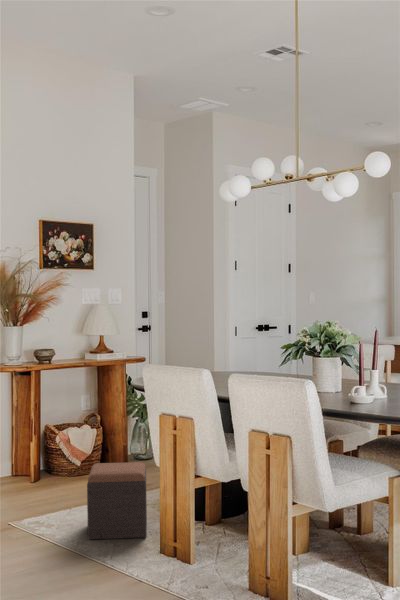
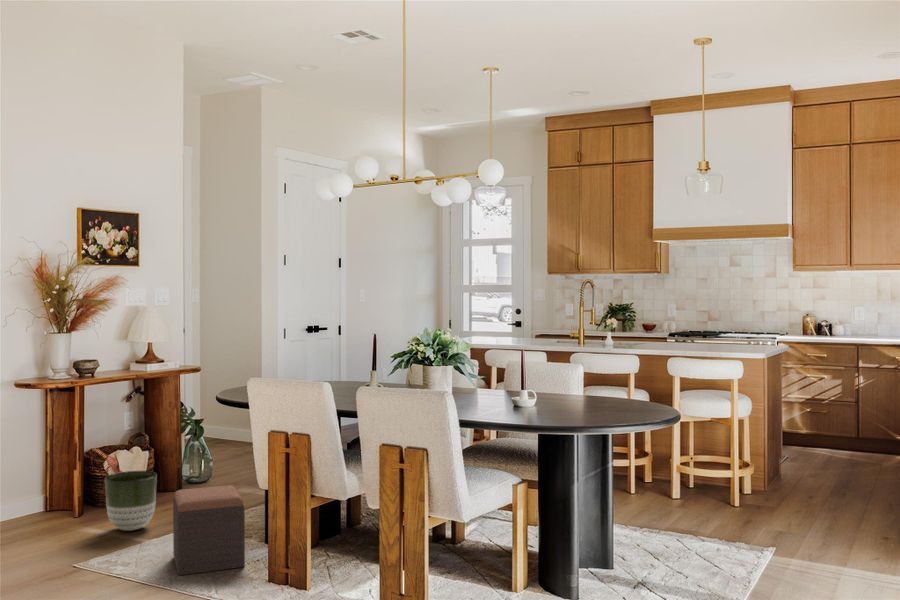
planter: none [49,445,92,497] -> present [105,471,157,531]

